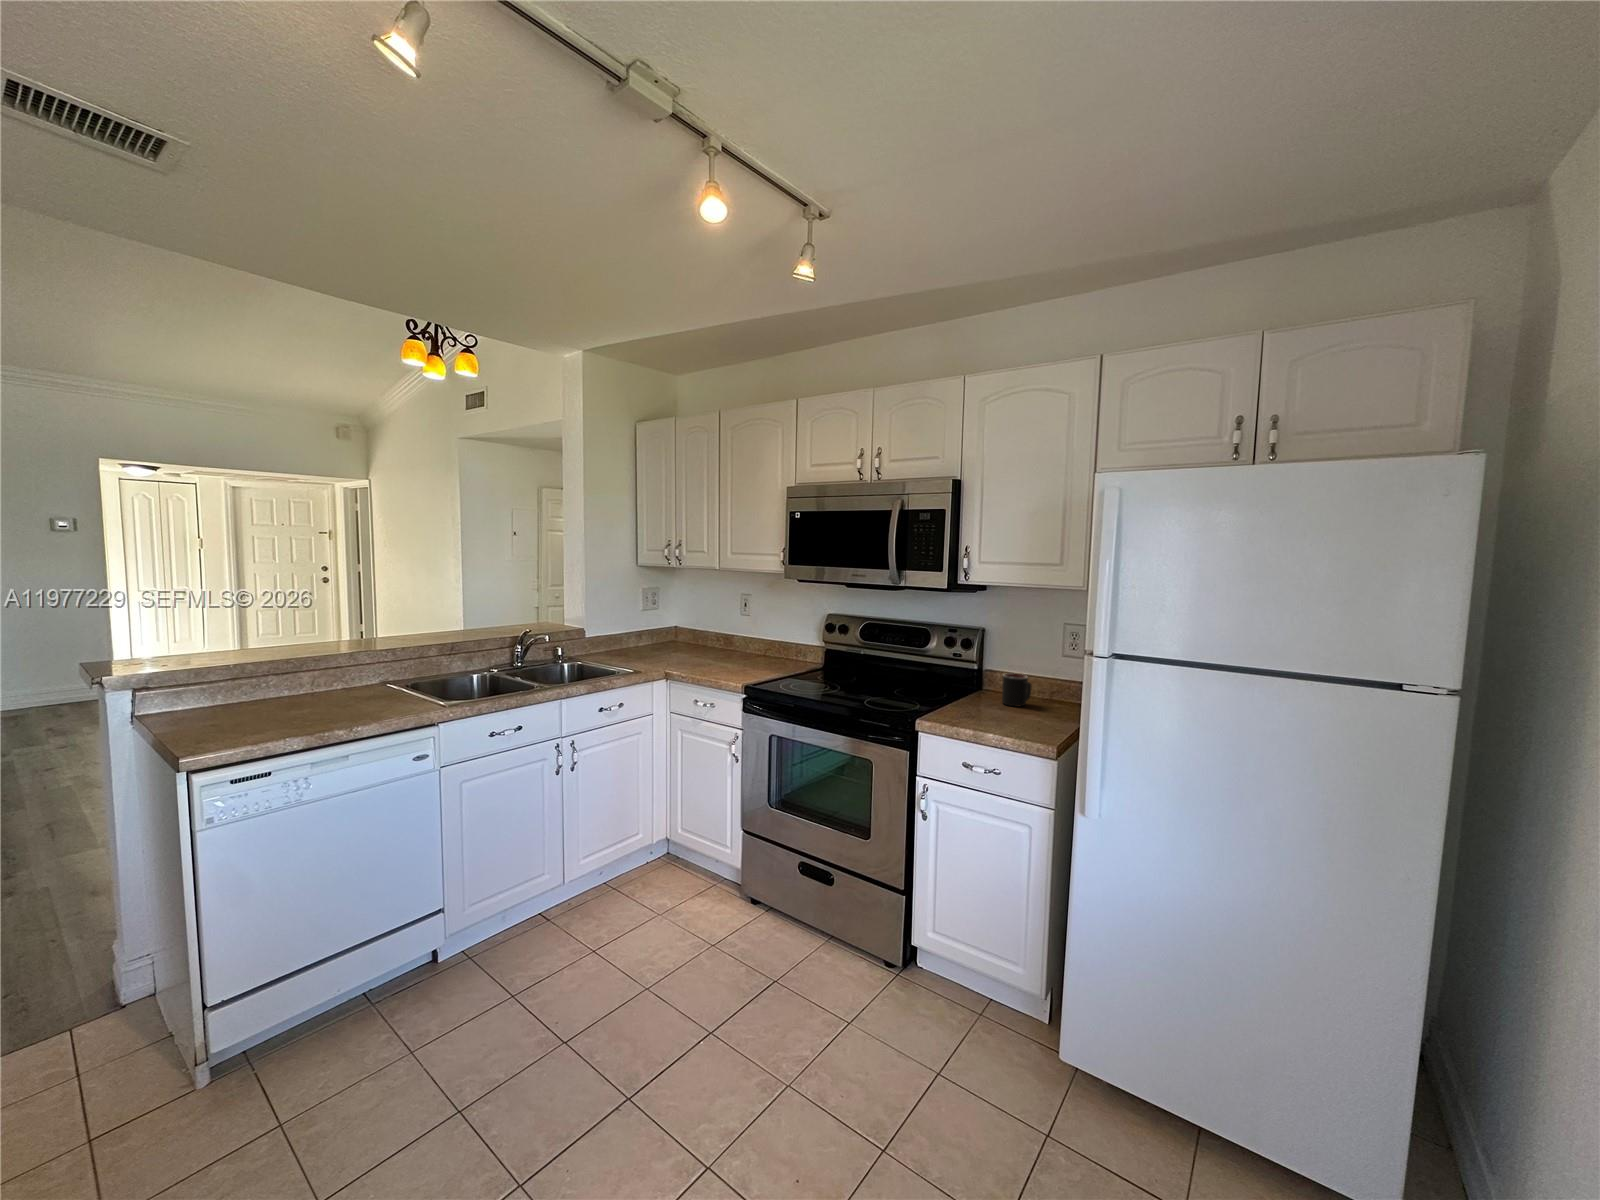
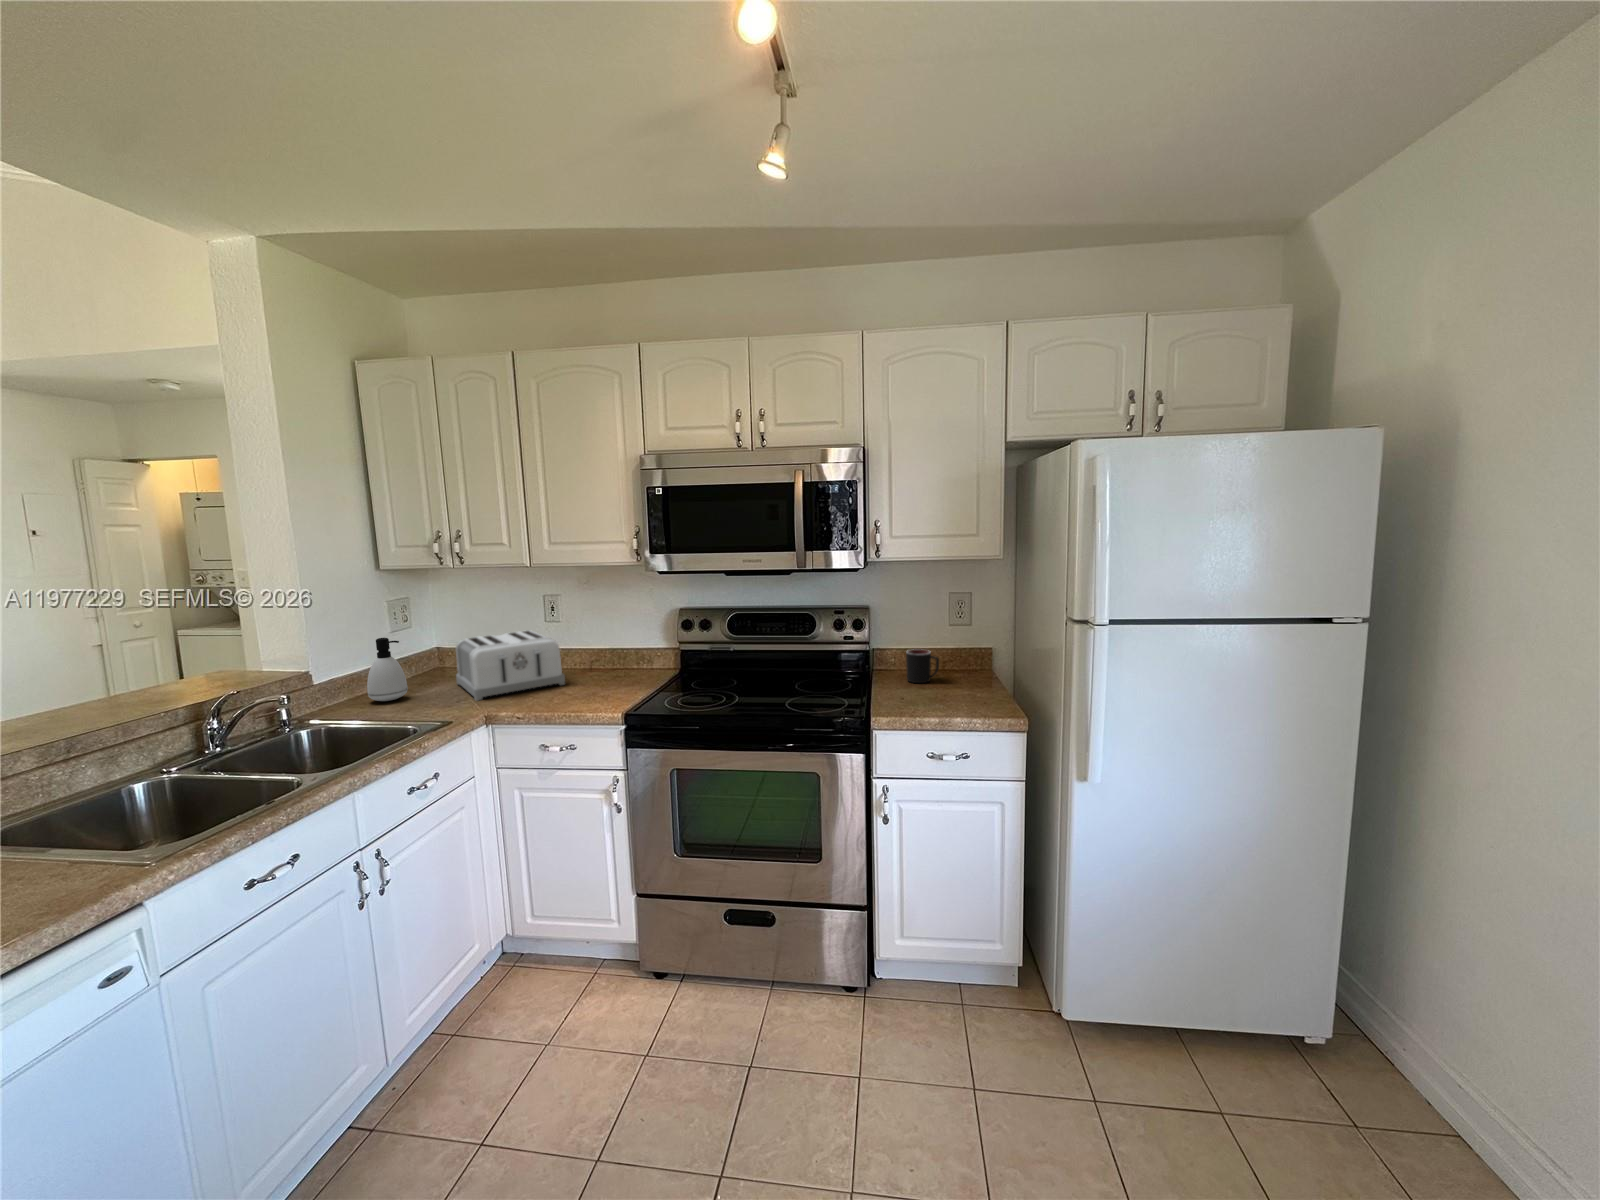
soap dispenser: none [614,611,638,655] -> present [367,638,408,701]
toaster: none [671,619,736,663] -> present [456,630,565,701]

